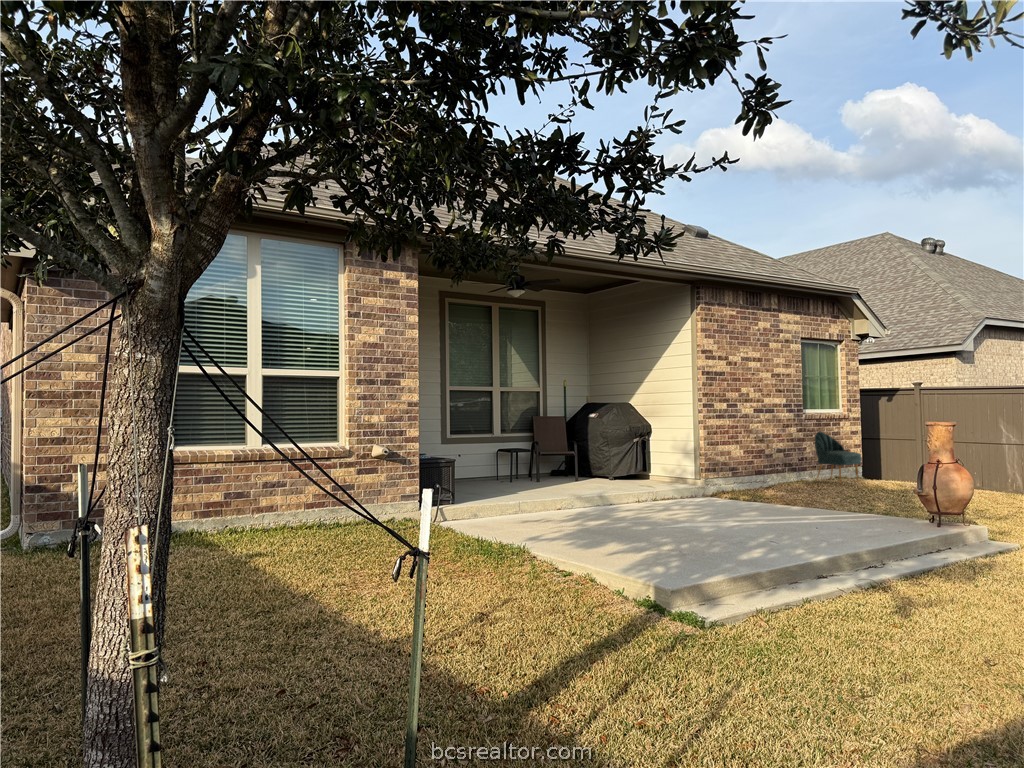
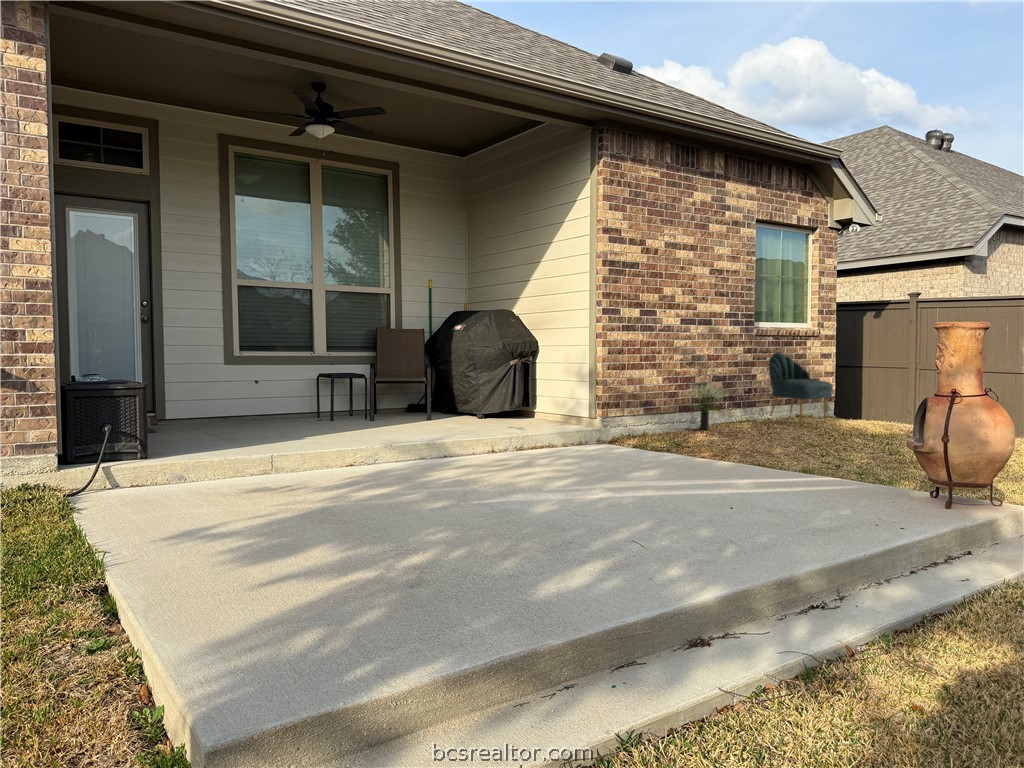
potted plant: none [759,455,791,488] -> present [685,384,729,430]

